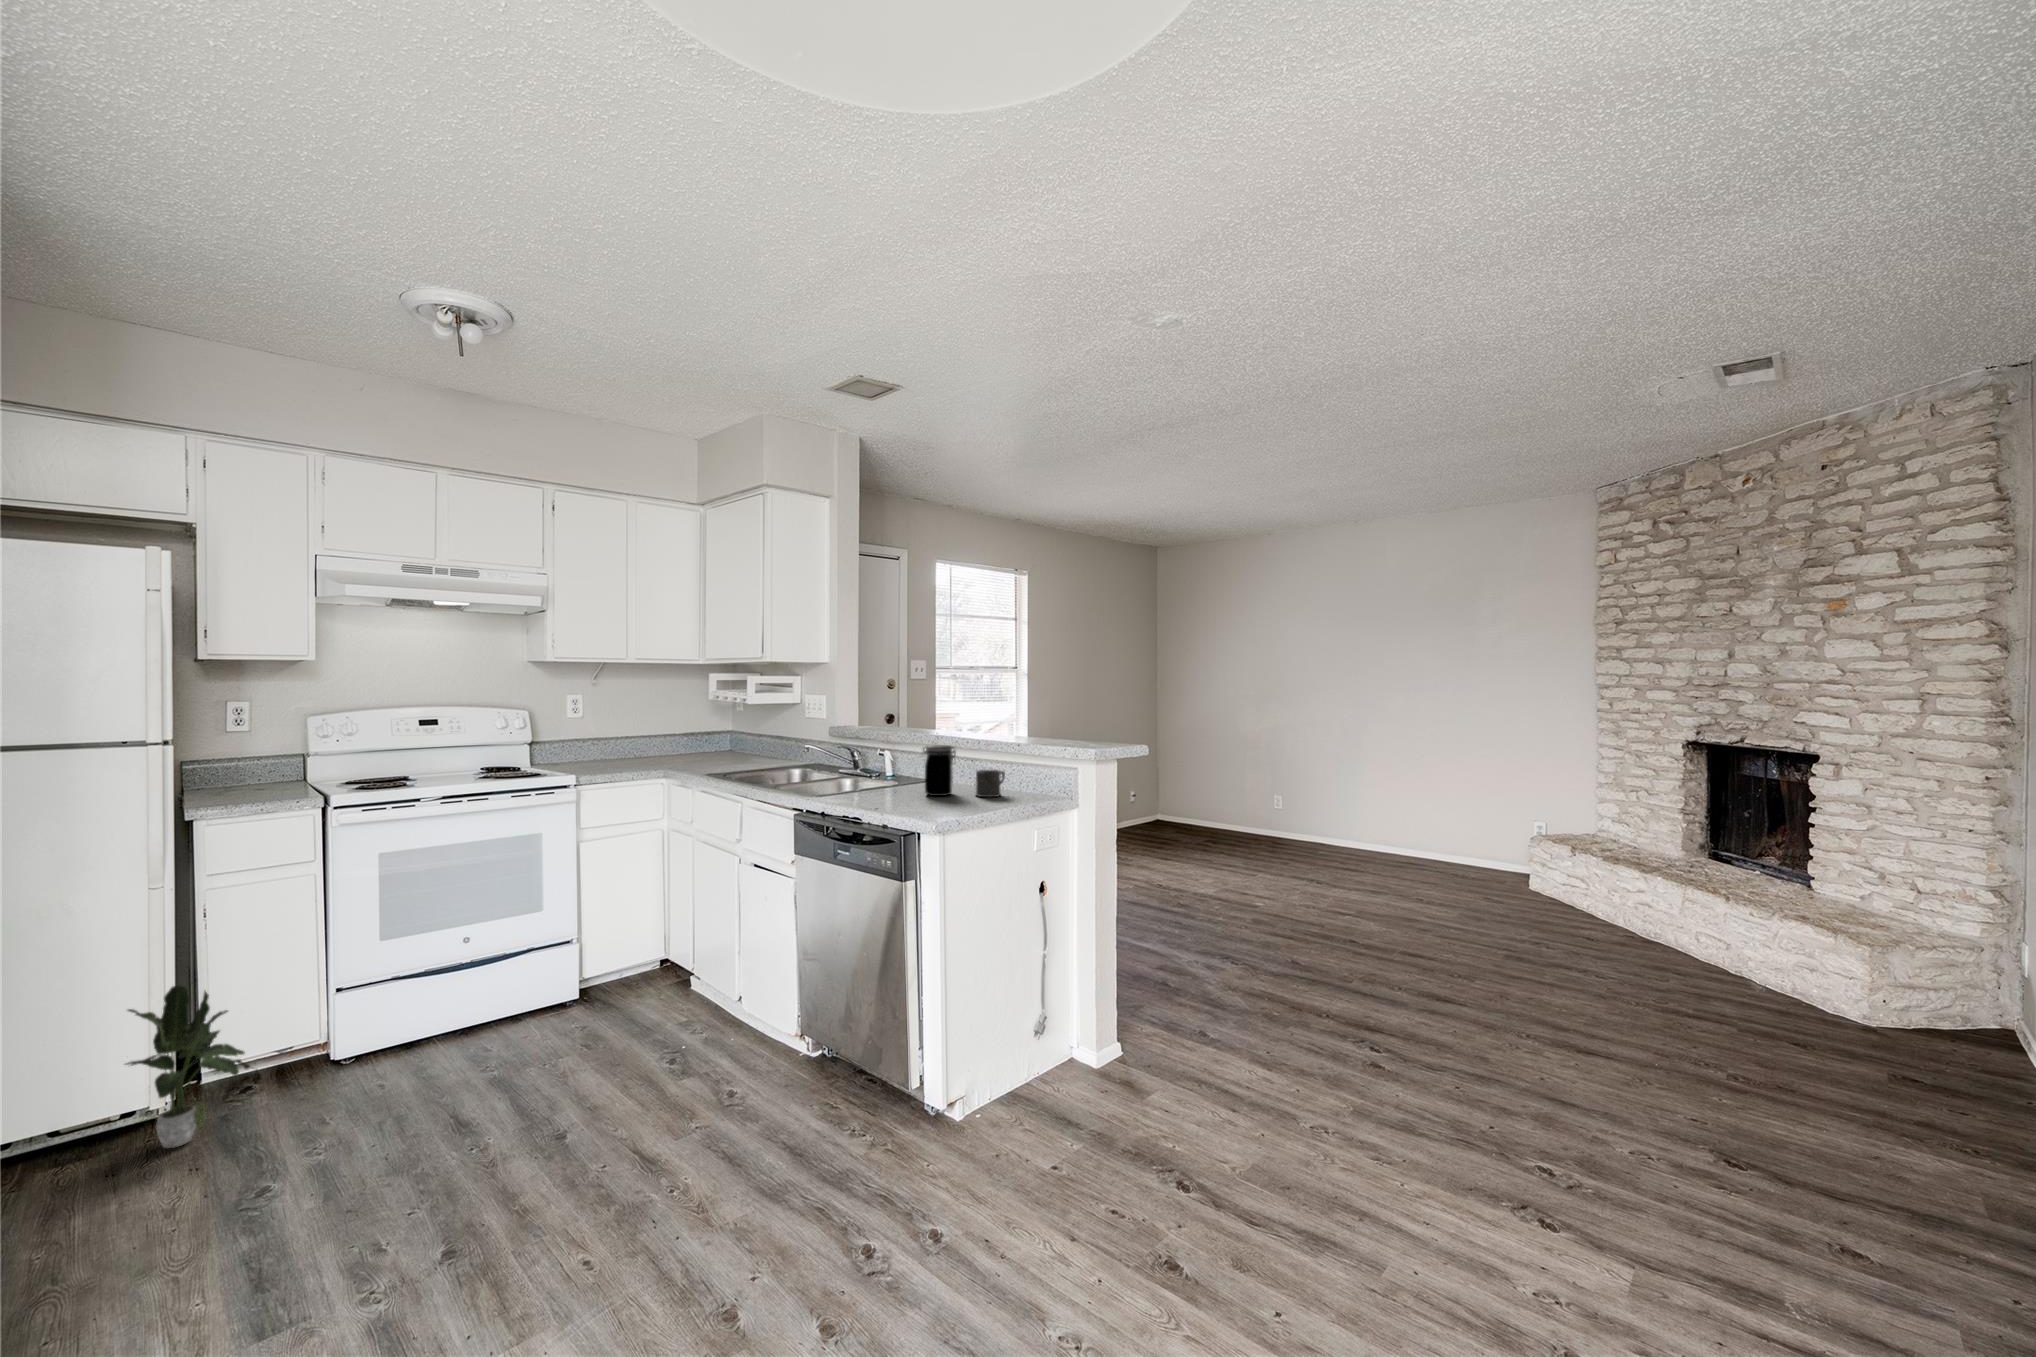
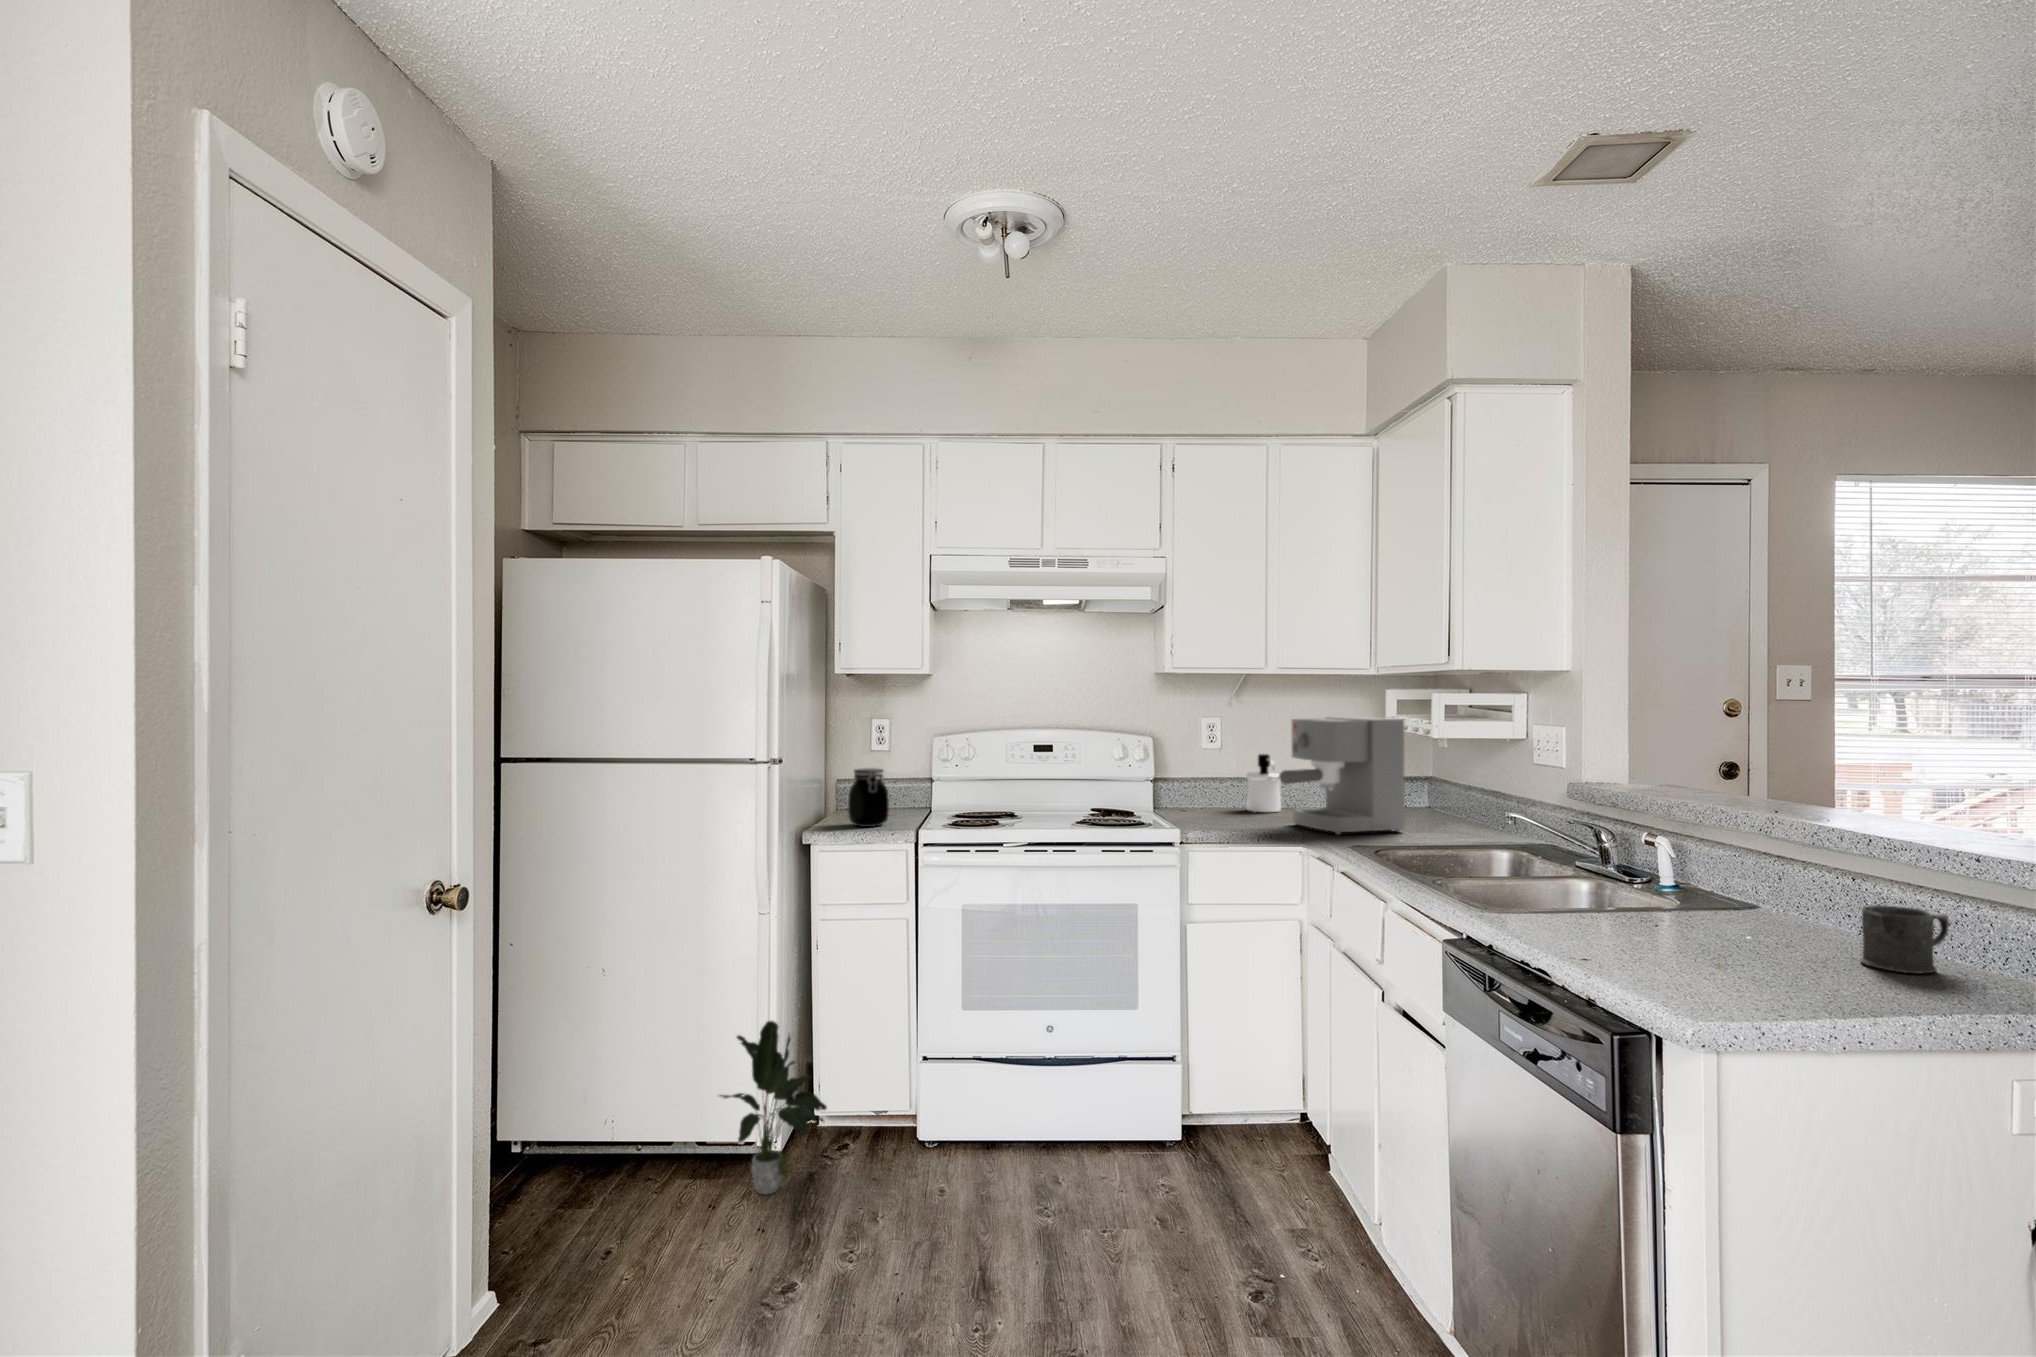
coffee maker: none [649,692,730,770] -> present [1280,717,1405,834]
soap dispenser: none [606,720,634,762] -> present [1246,754,1281,812]
jar: present [923,745,956,796] -> present [848,768,889,827]

